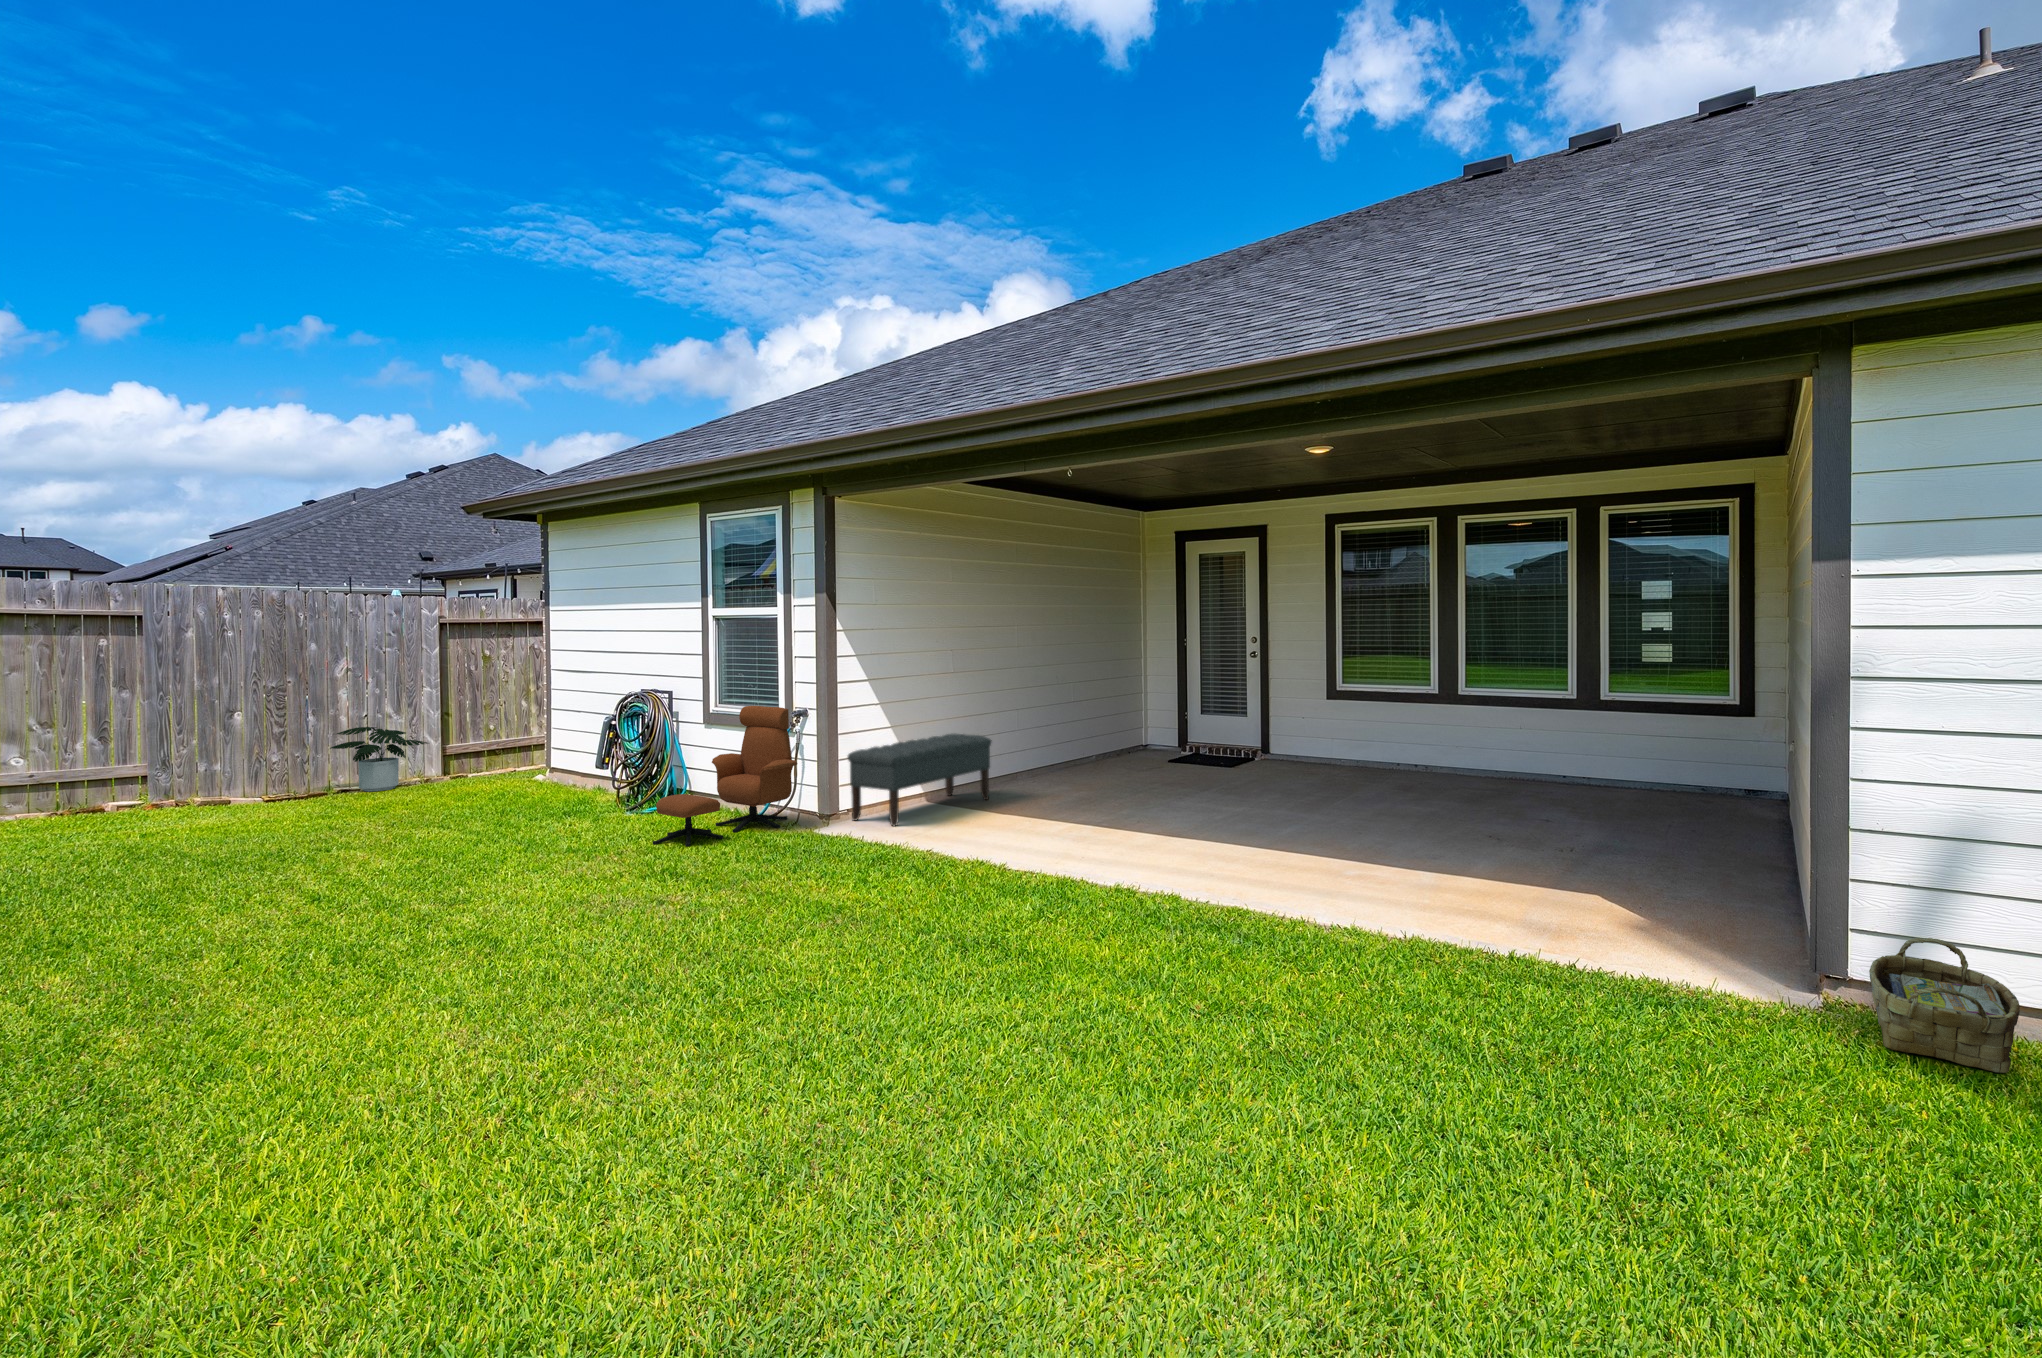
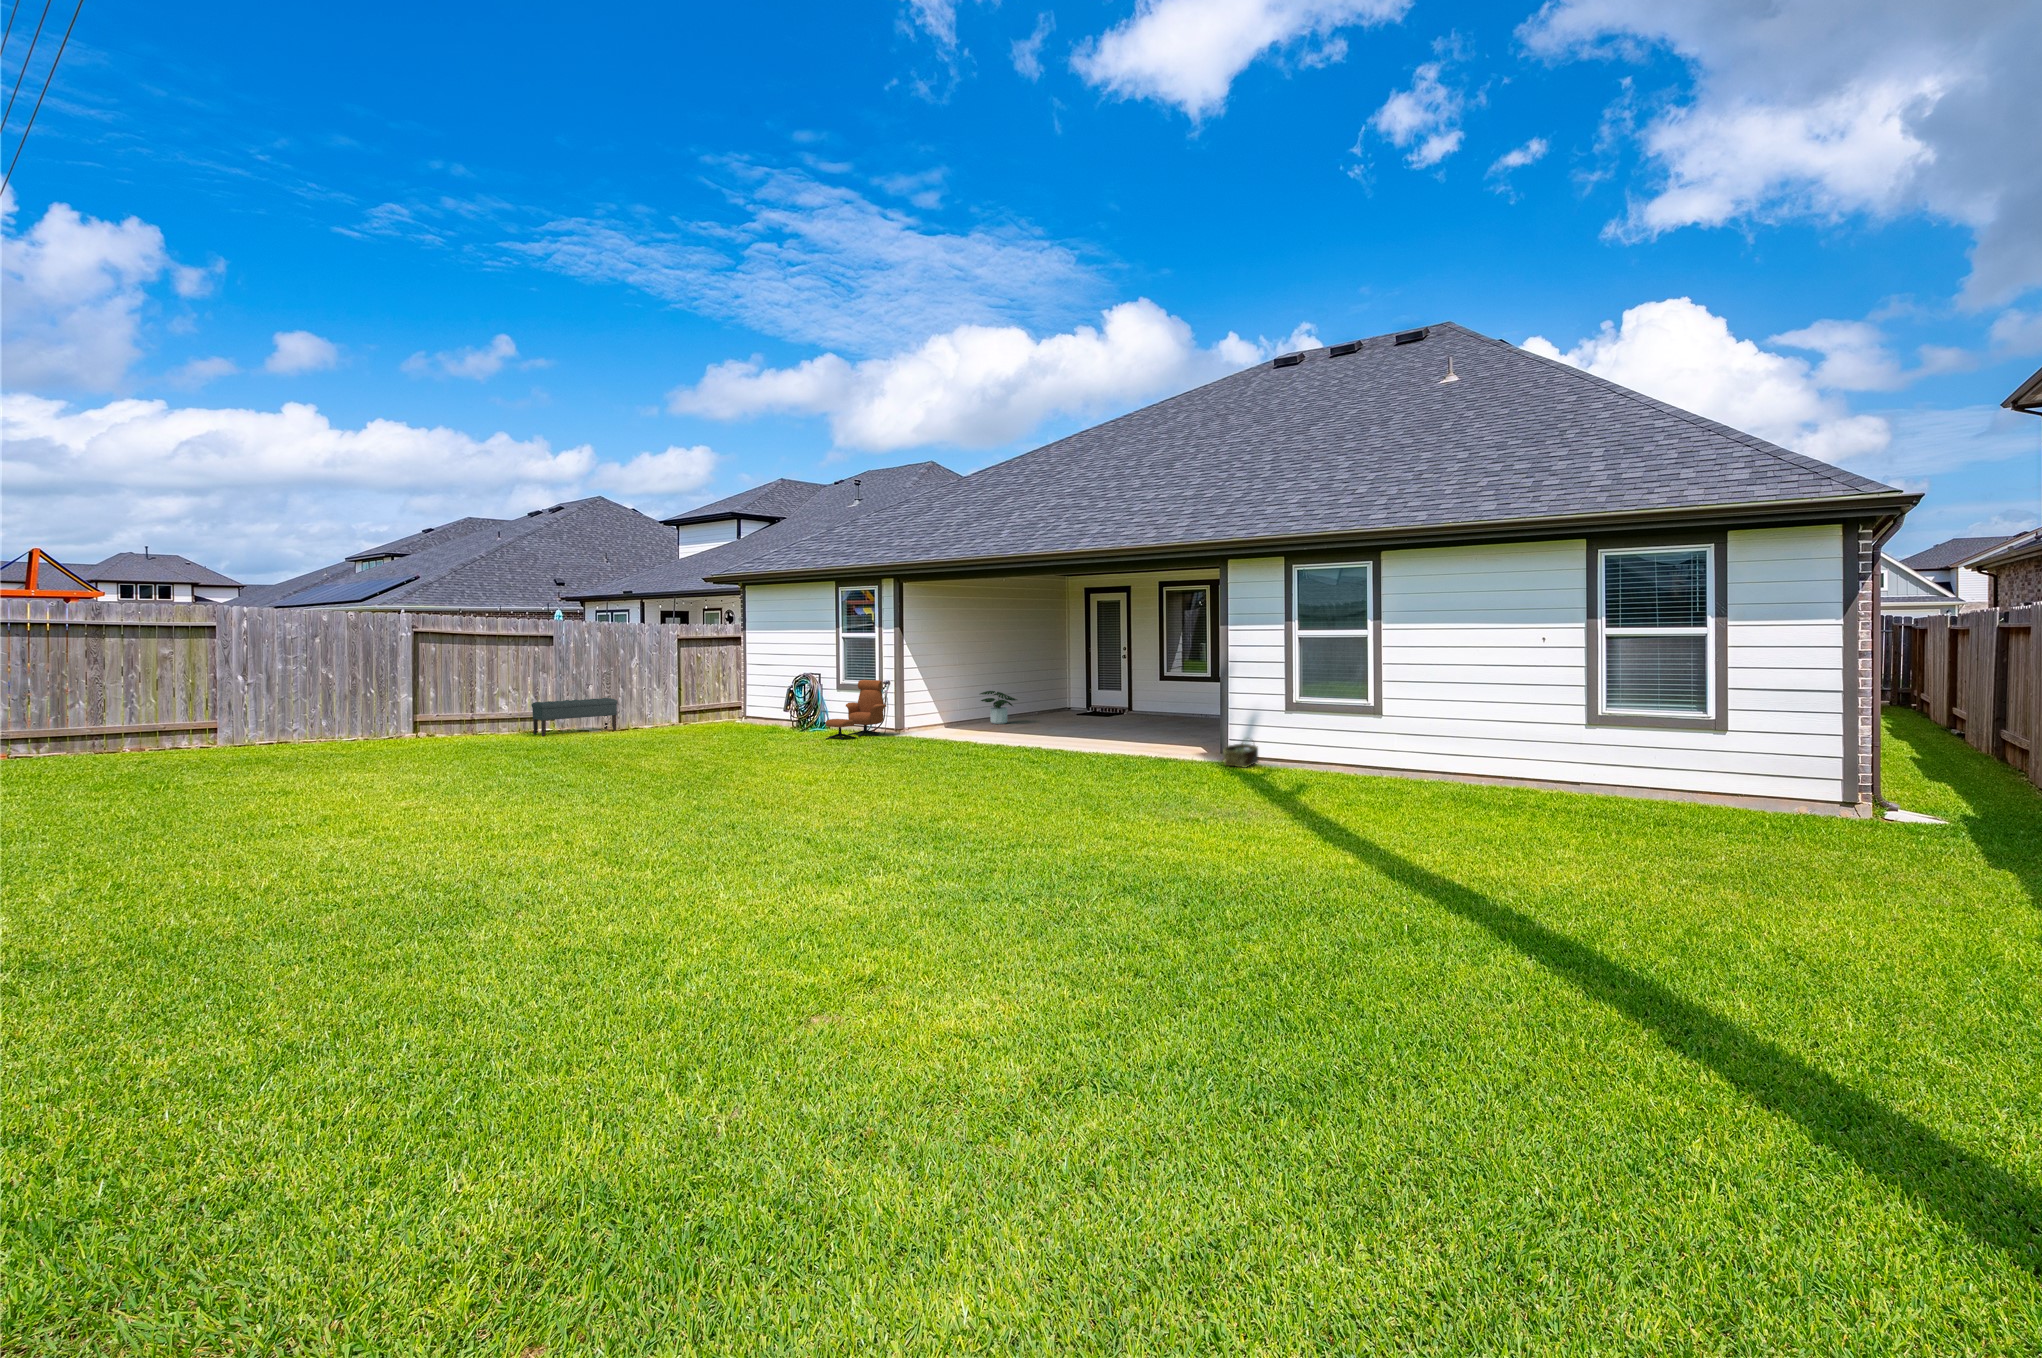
potted plant: present [330,727,428,792] -> present [980,691,1017,724]
bench: present [848,734,992,826] -> present [531,698,617,736]

